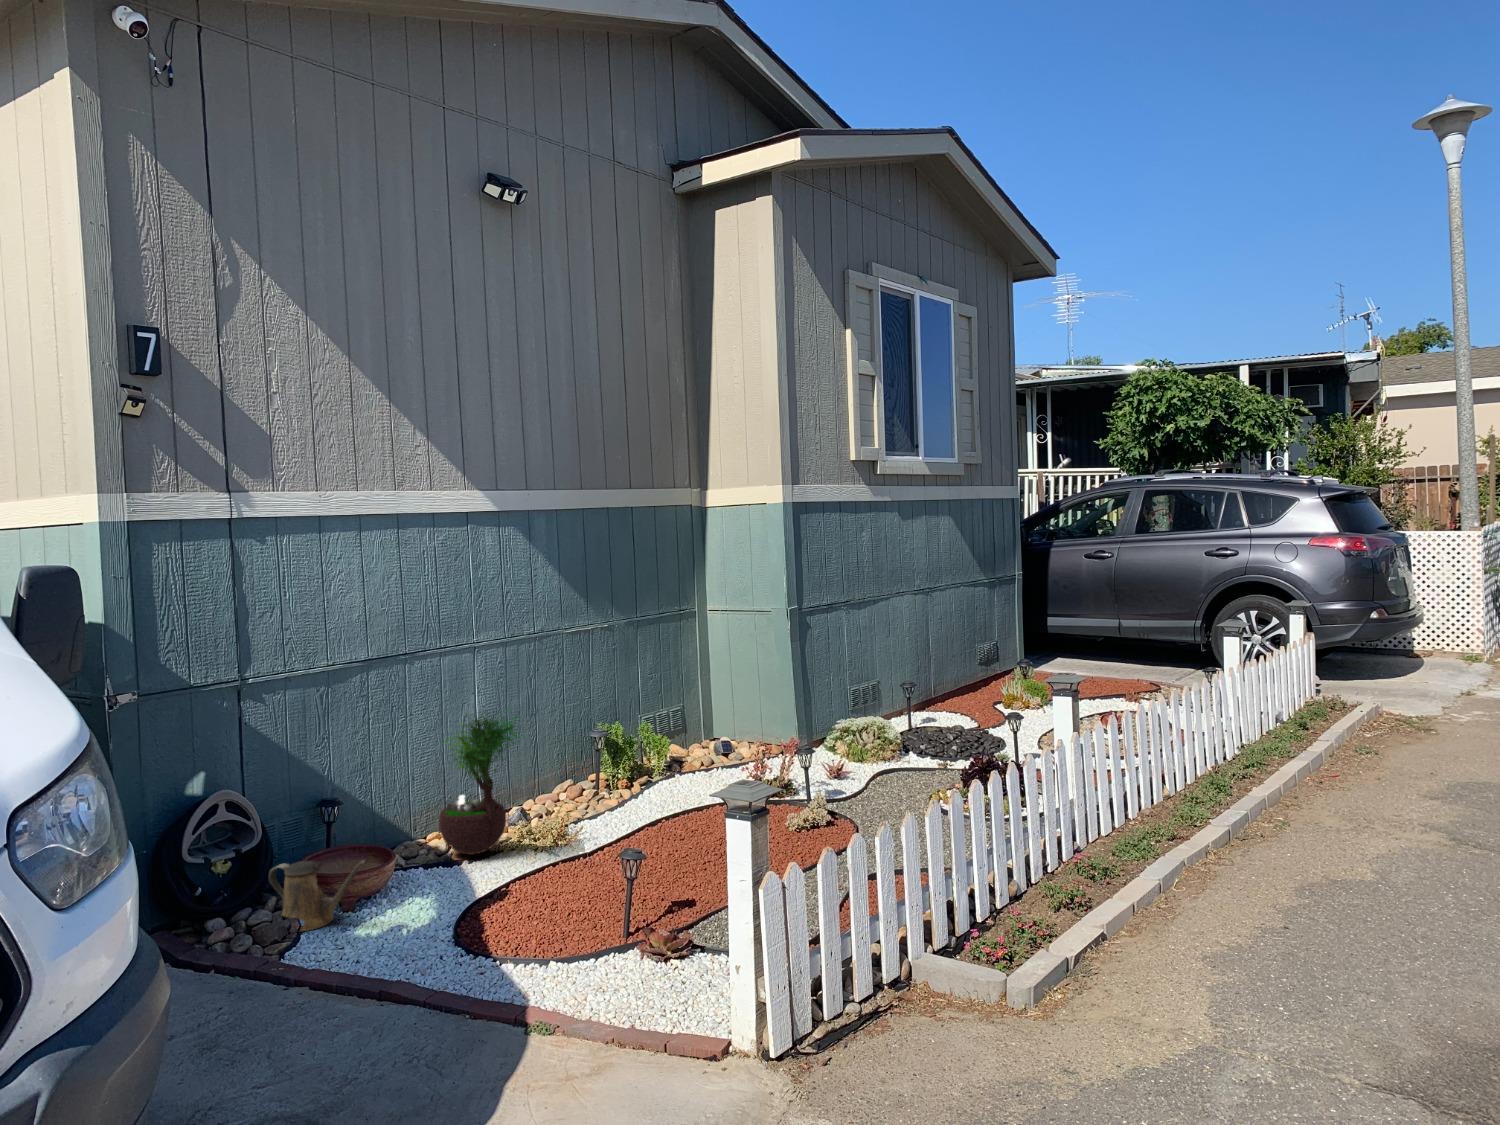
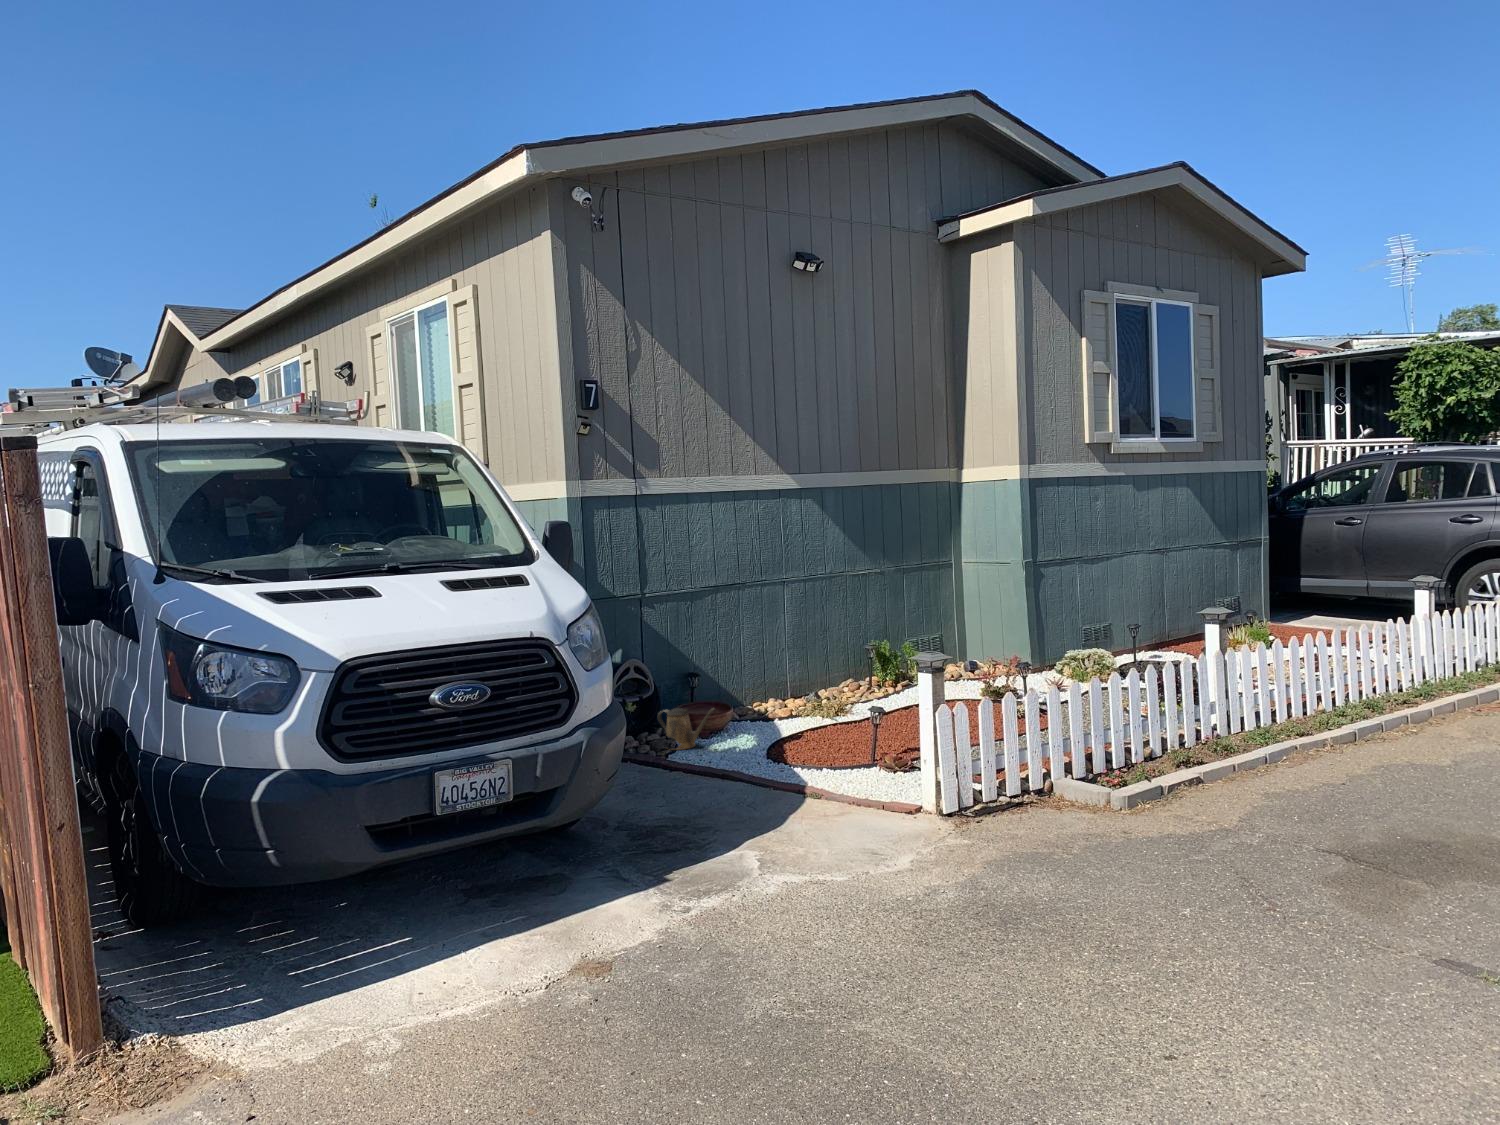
potted tree: present [439,709,521,855] -> none [762,619,819,721]

